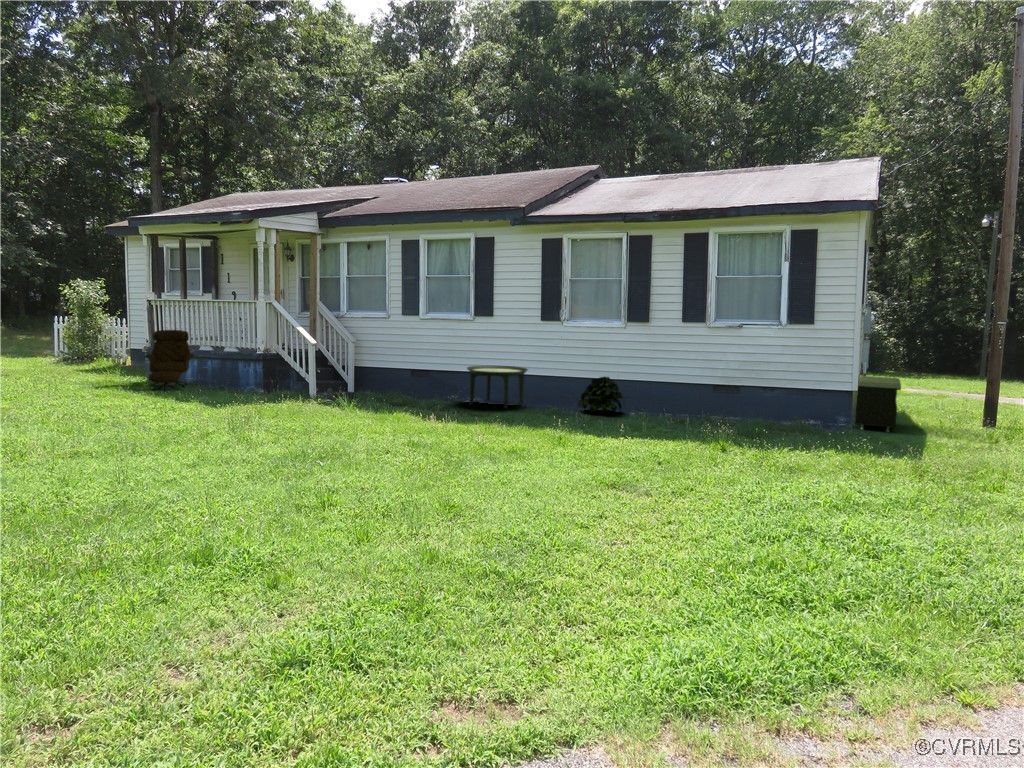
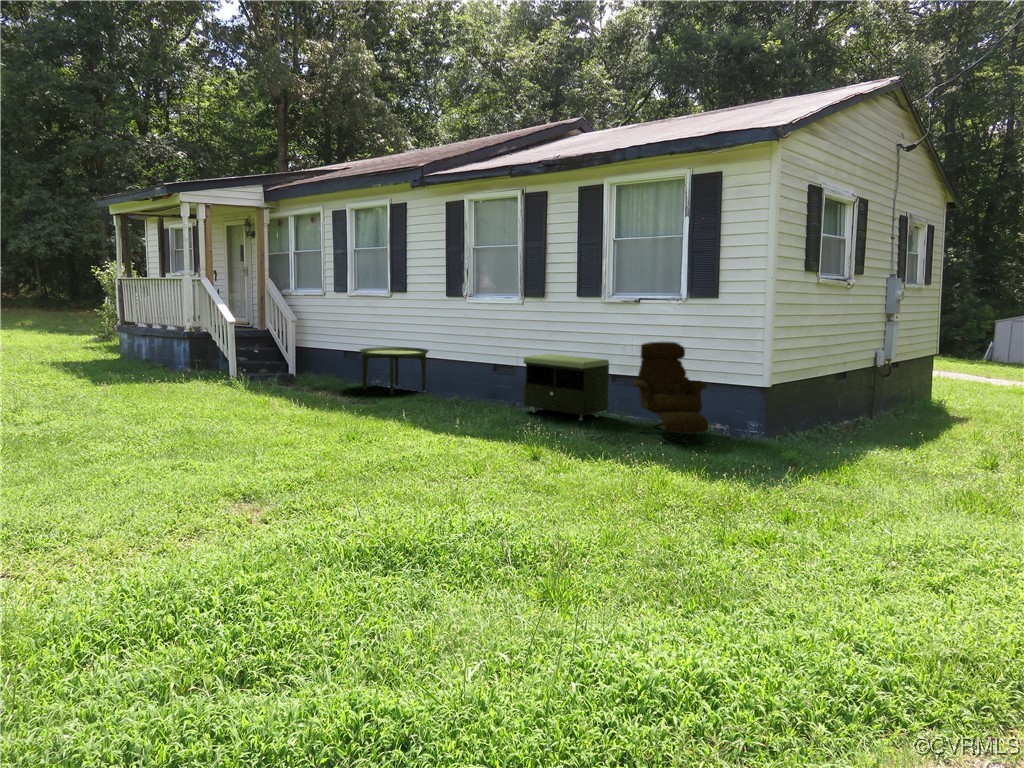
lounge chair: present [145,330,194,391] -> present [634,342,709,446]
storage bench: present [855,376,901,432] -> present [524,354,609,420]
potted plant: present [578,377,622,413] -> none [465,361,517,405]

